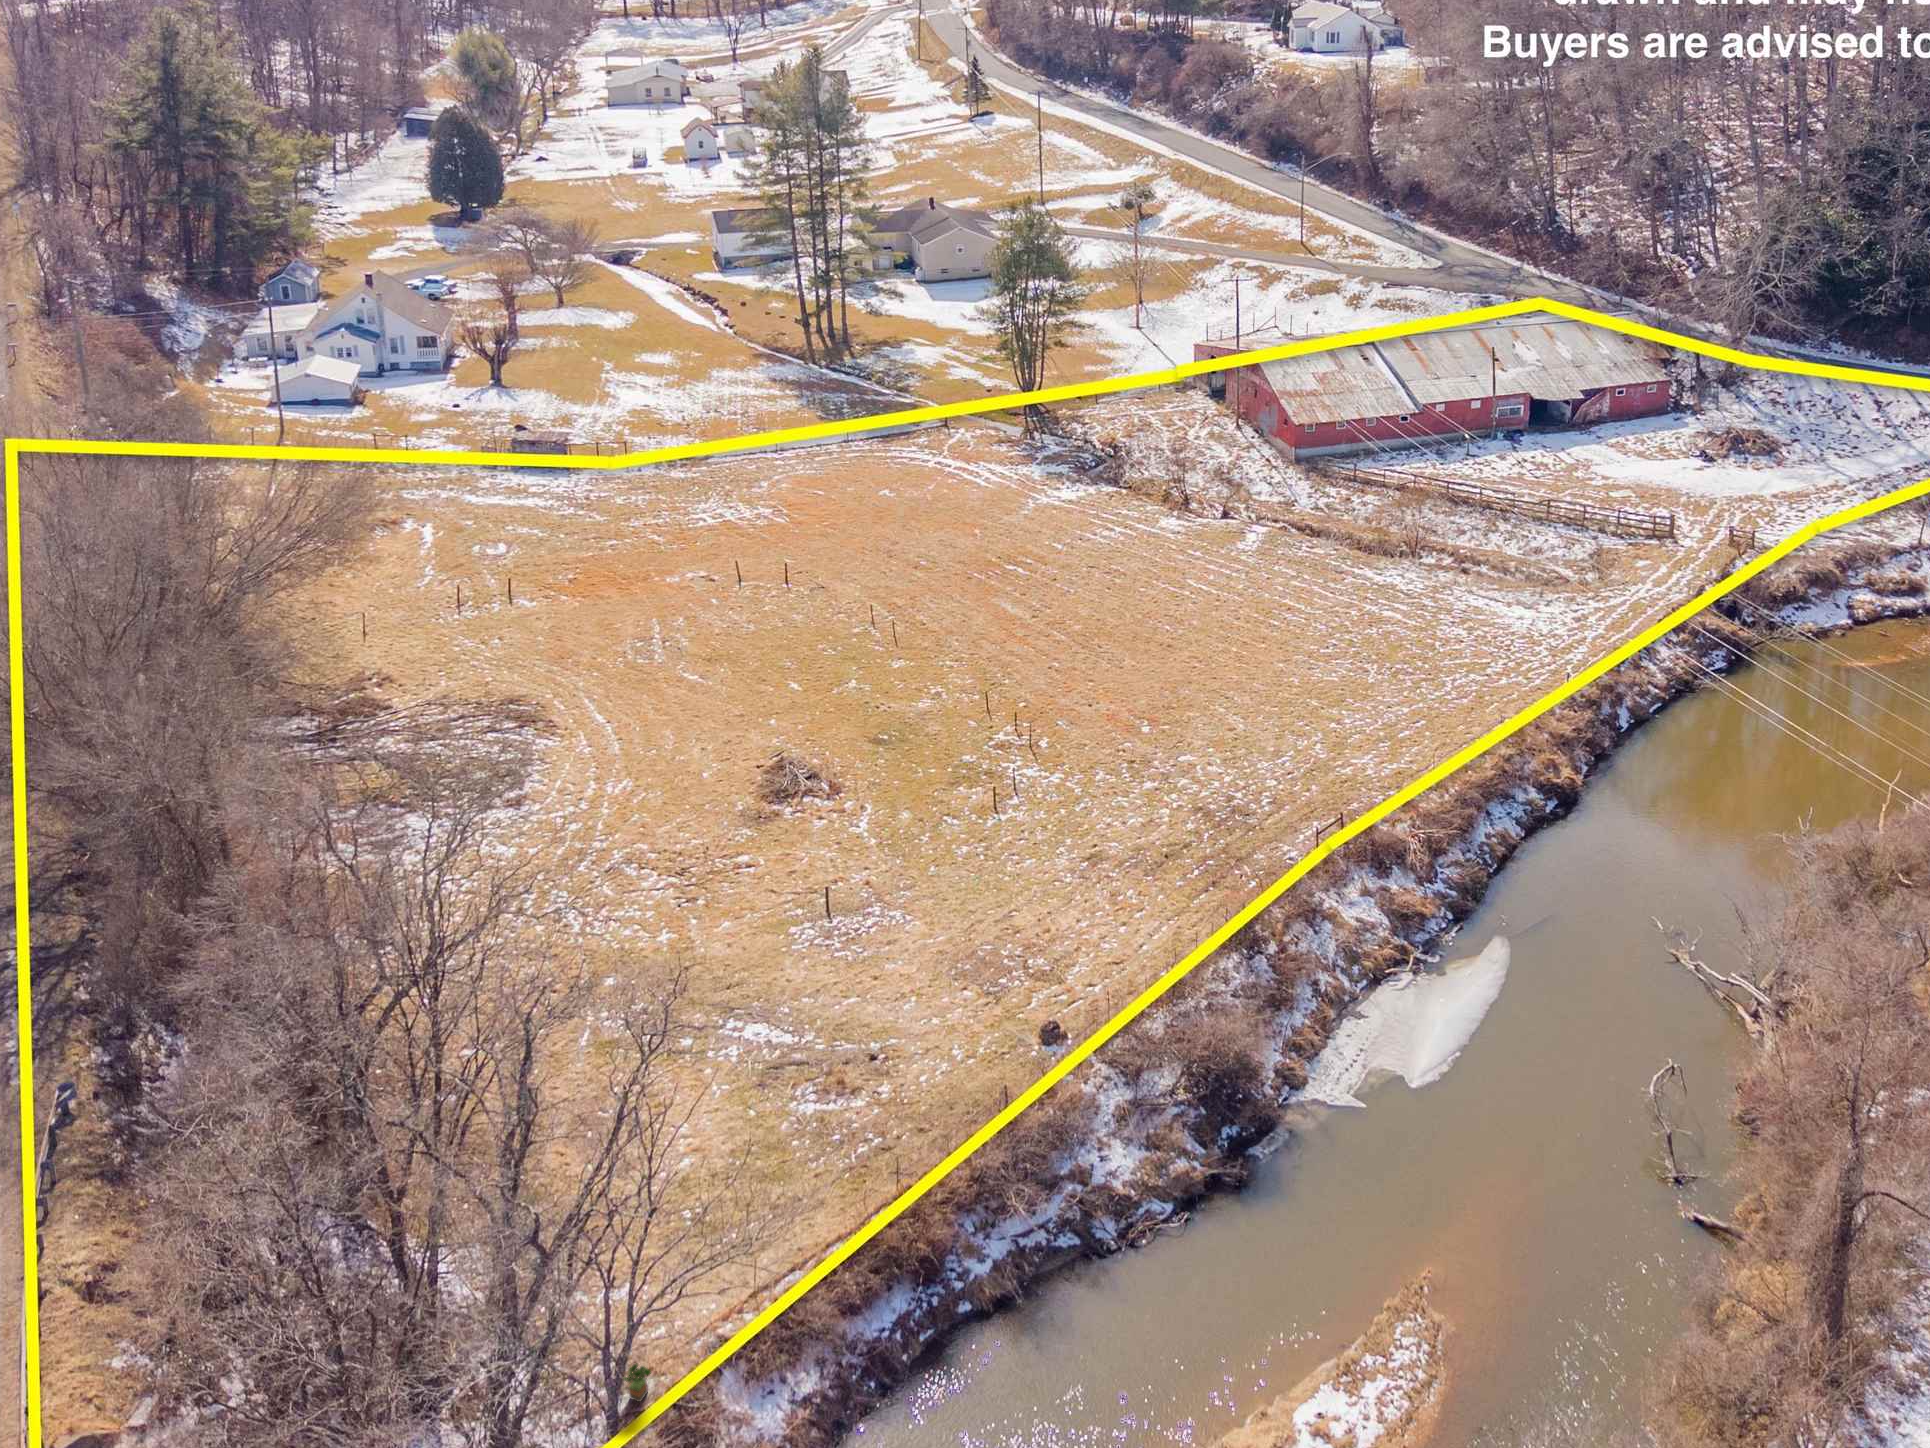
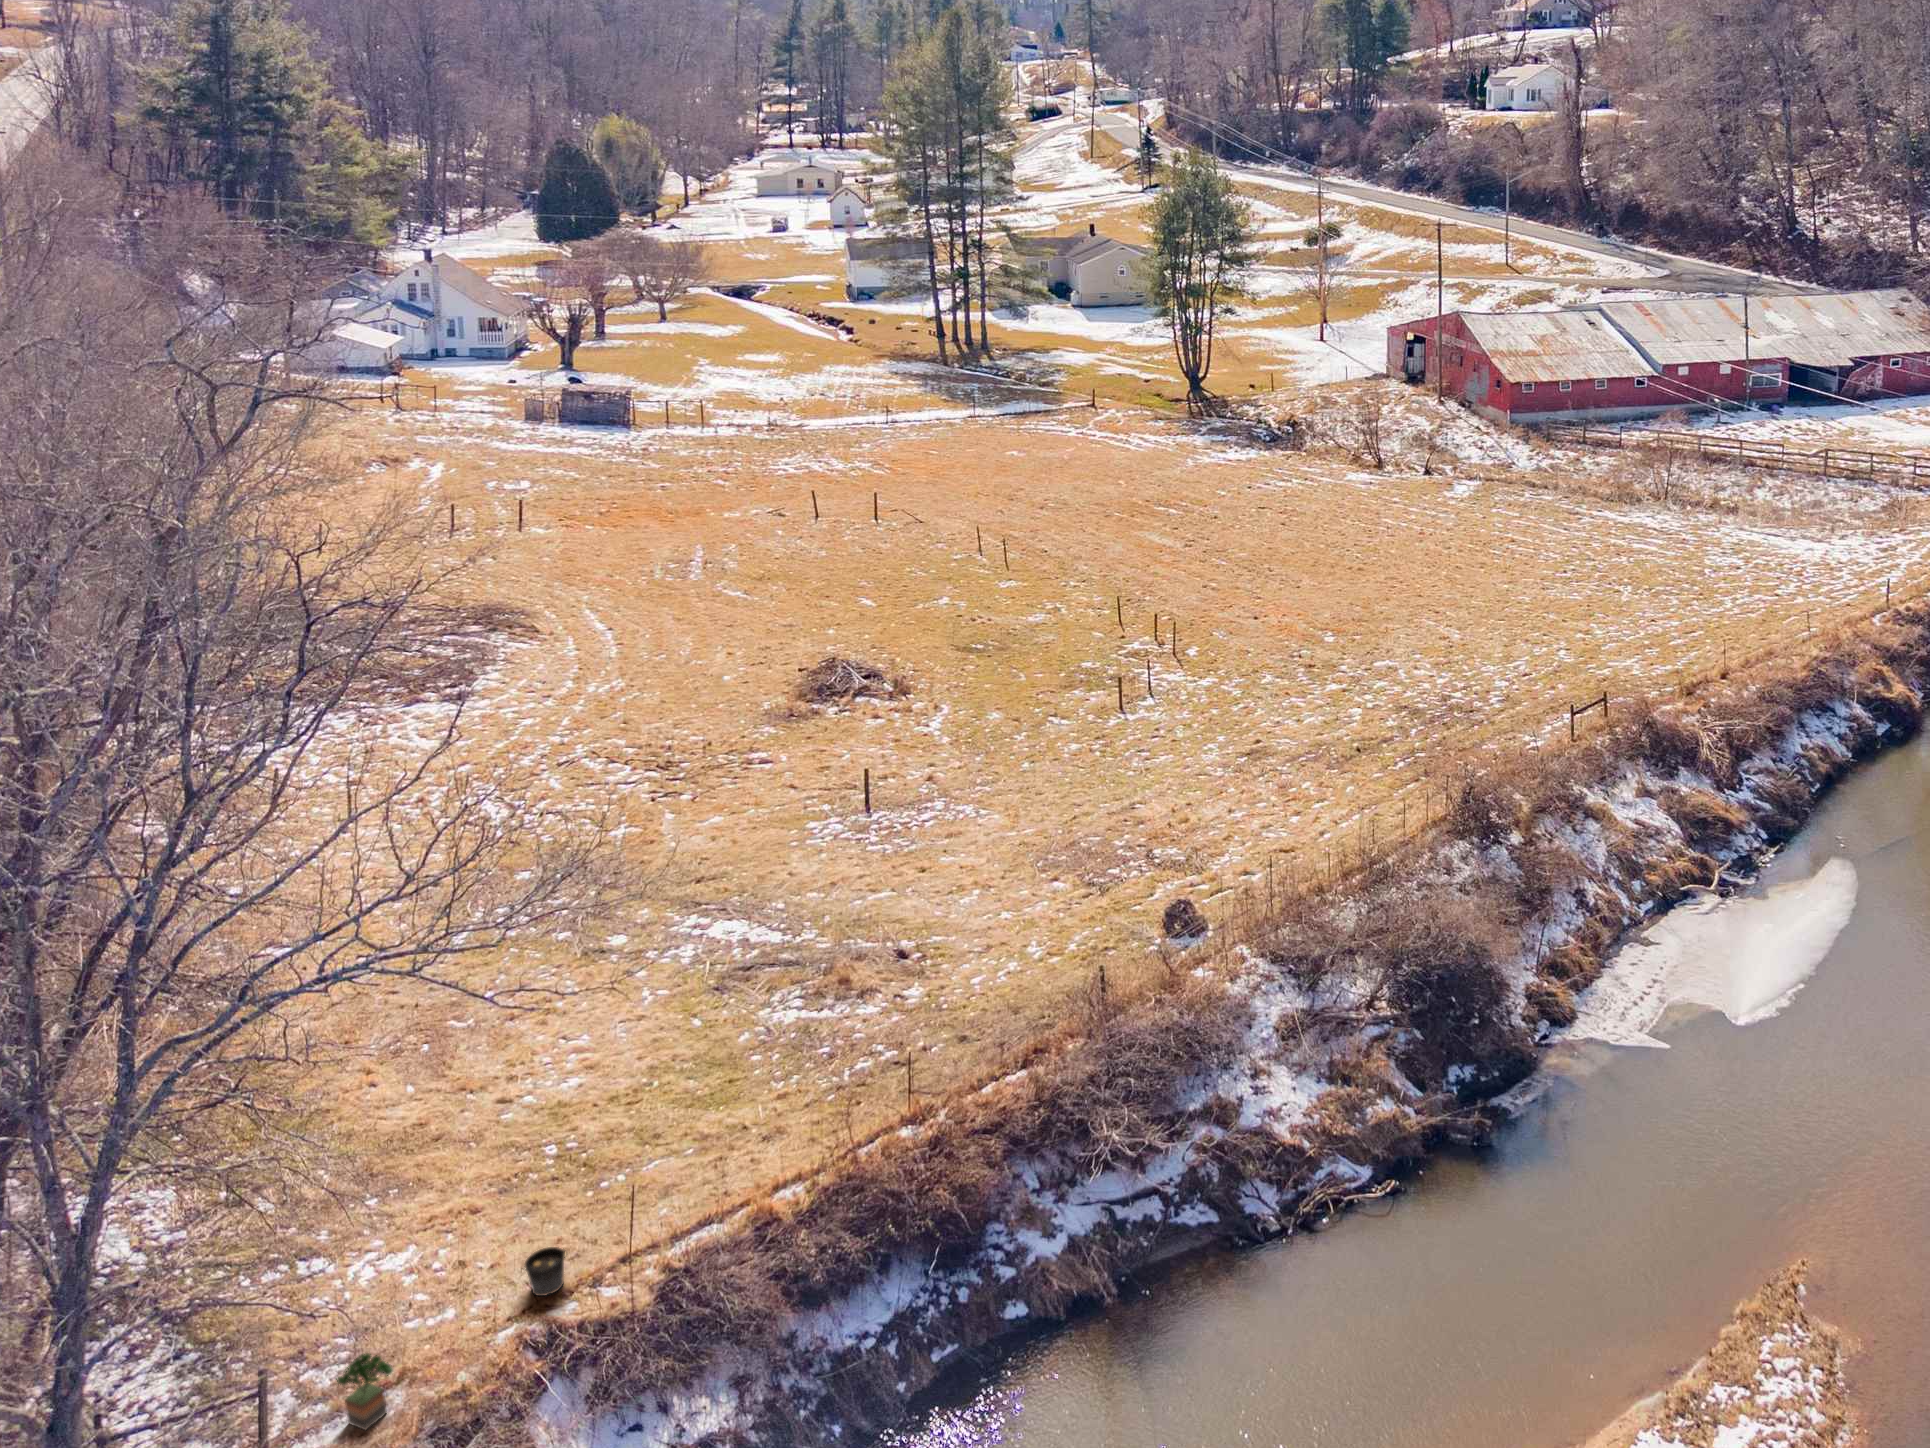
bucket: none [700,1291,722,1318] -> present [525,1247,565,1296]

